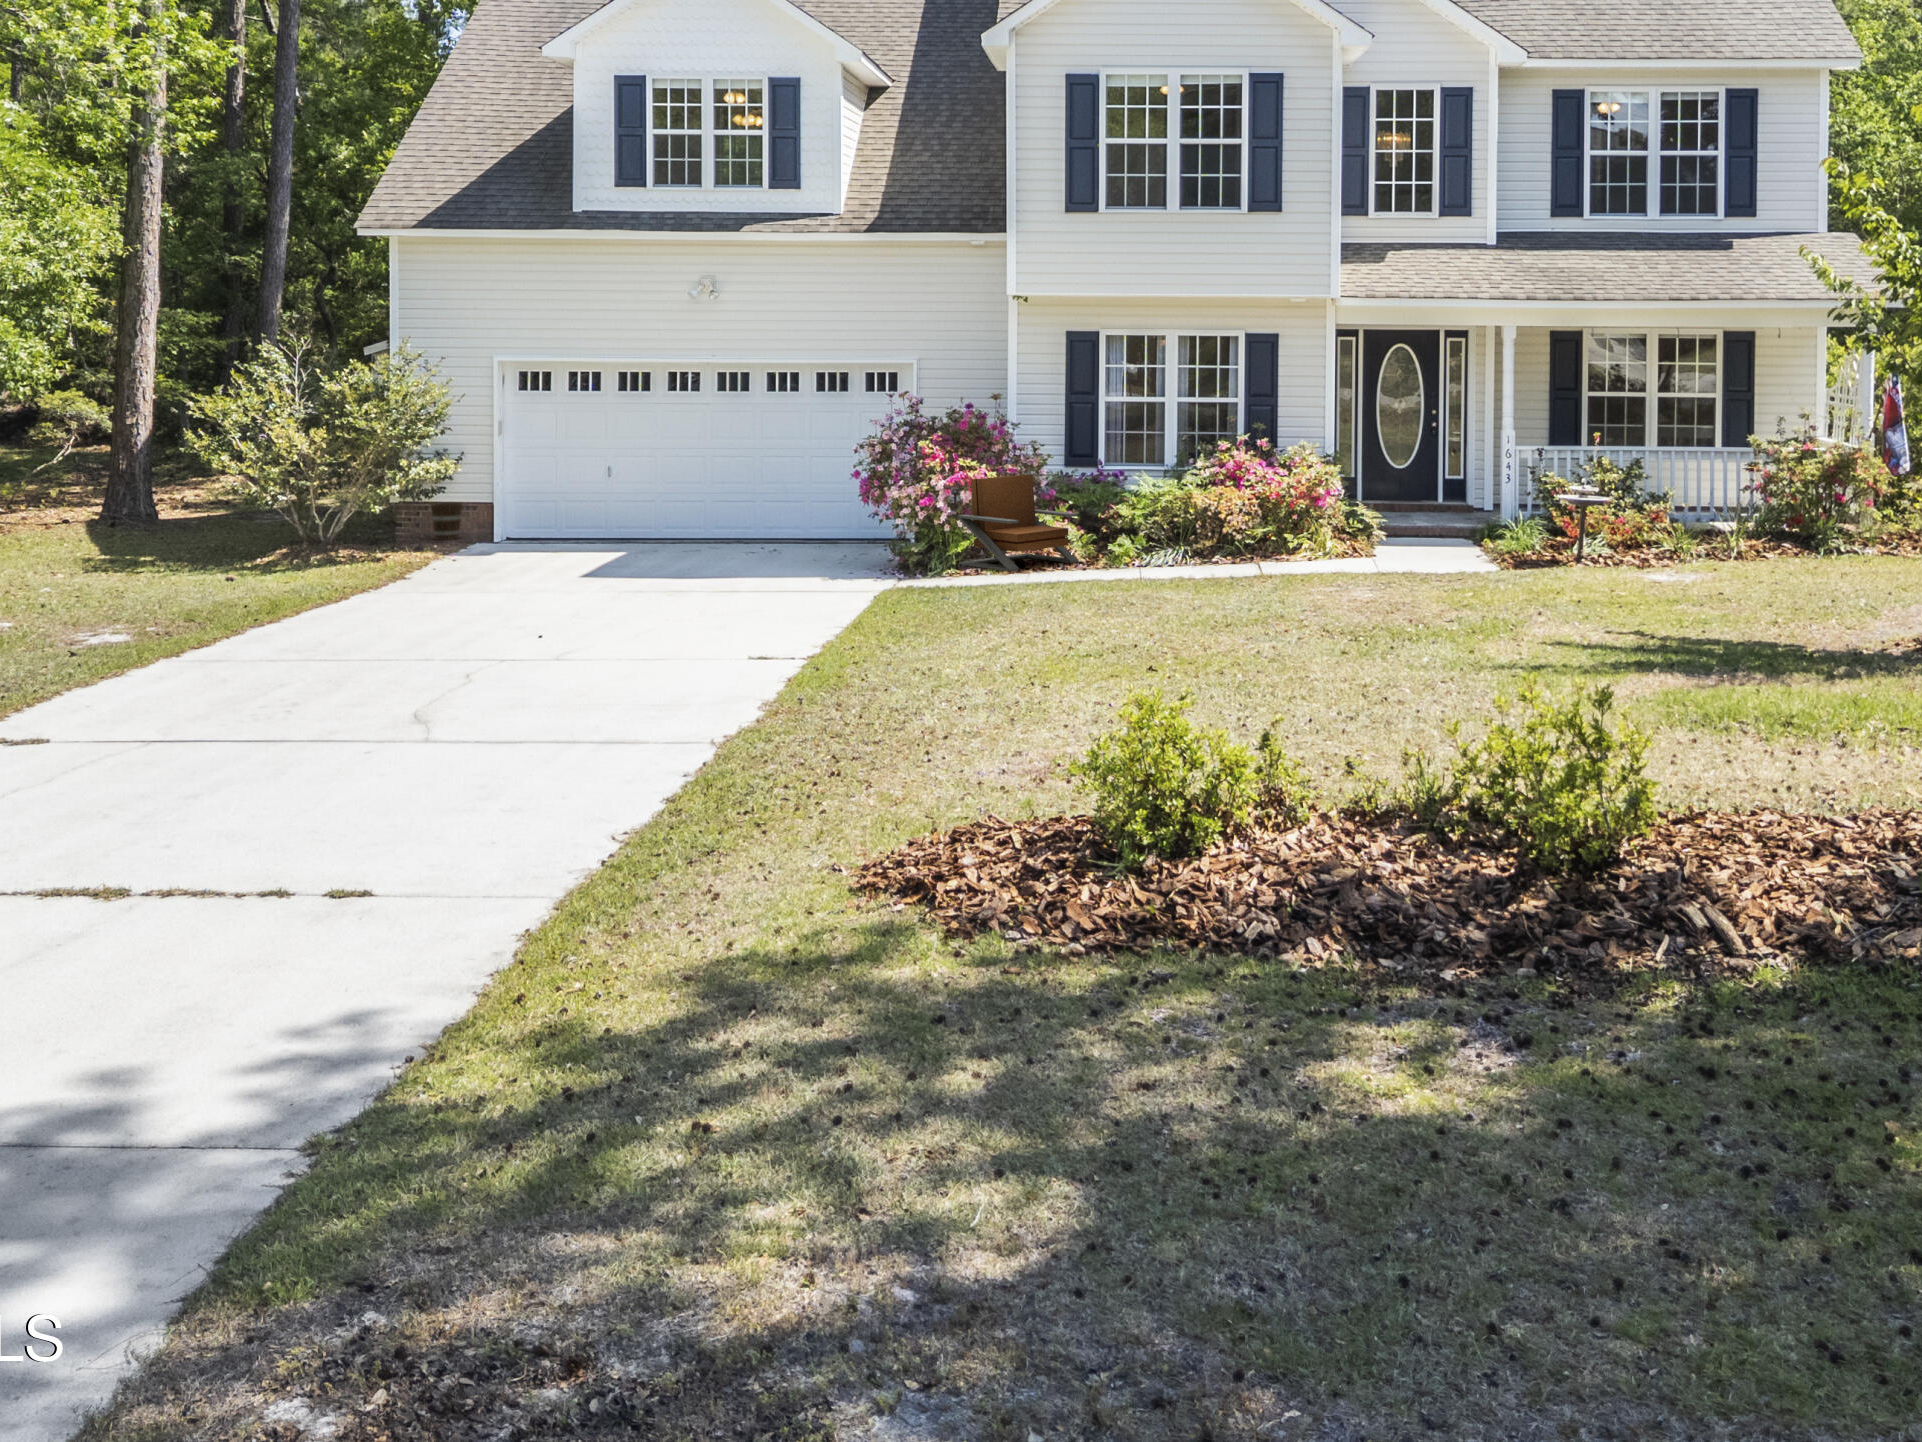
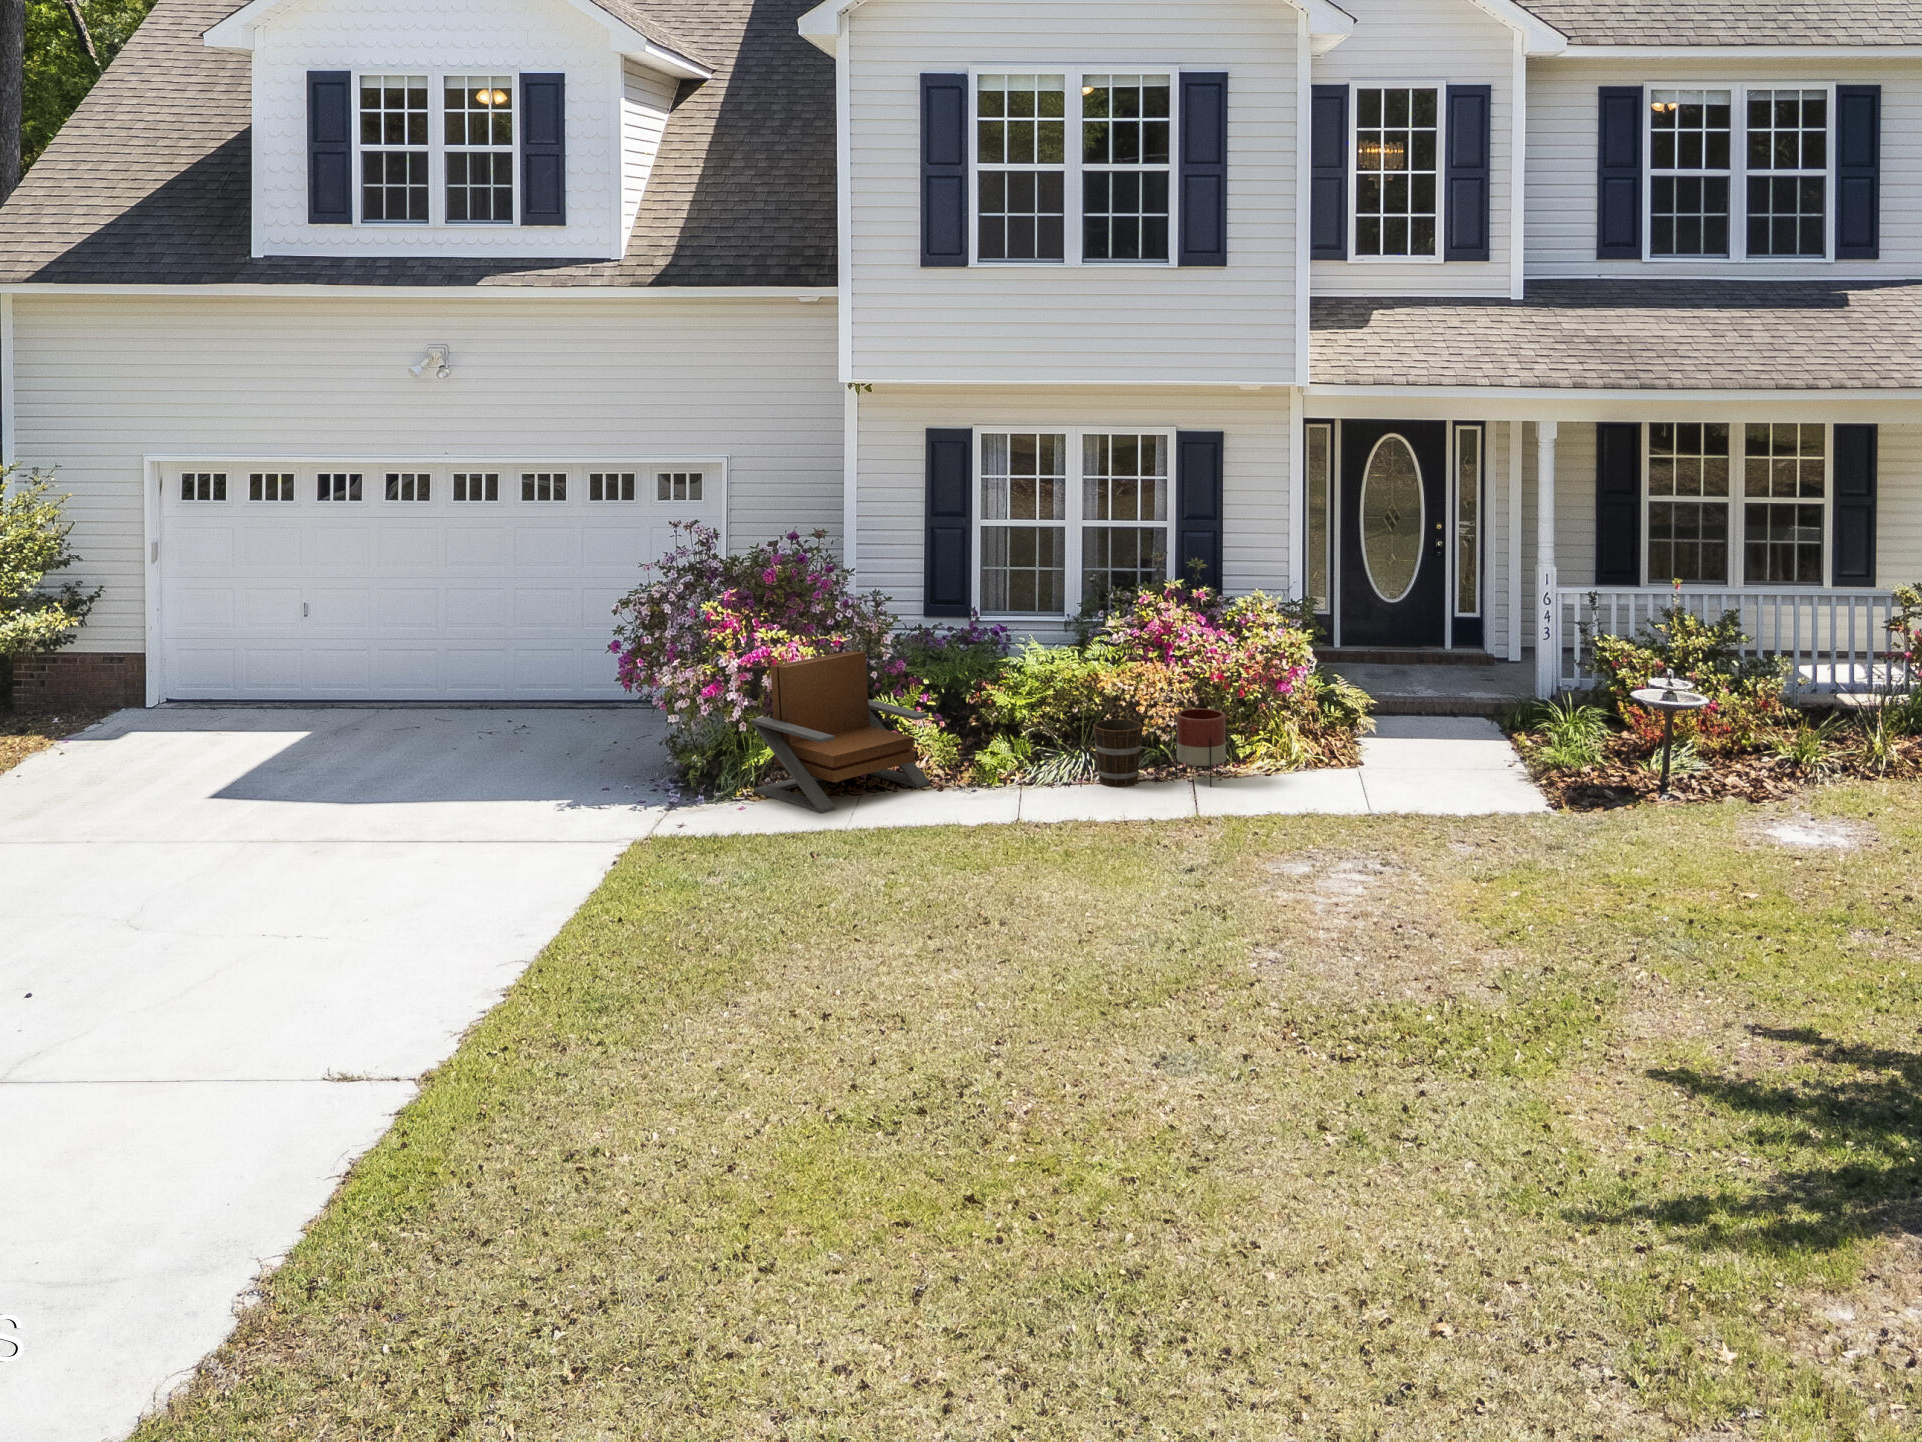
bucket: present [431,503,463,540] -> present [1093,719,1143,787]
planter: none [1247,513,1281,563] -> present [1175,708,1226,787]

